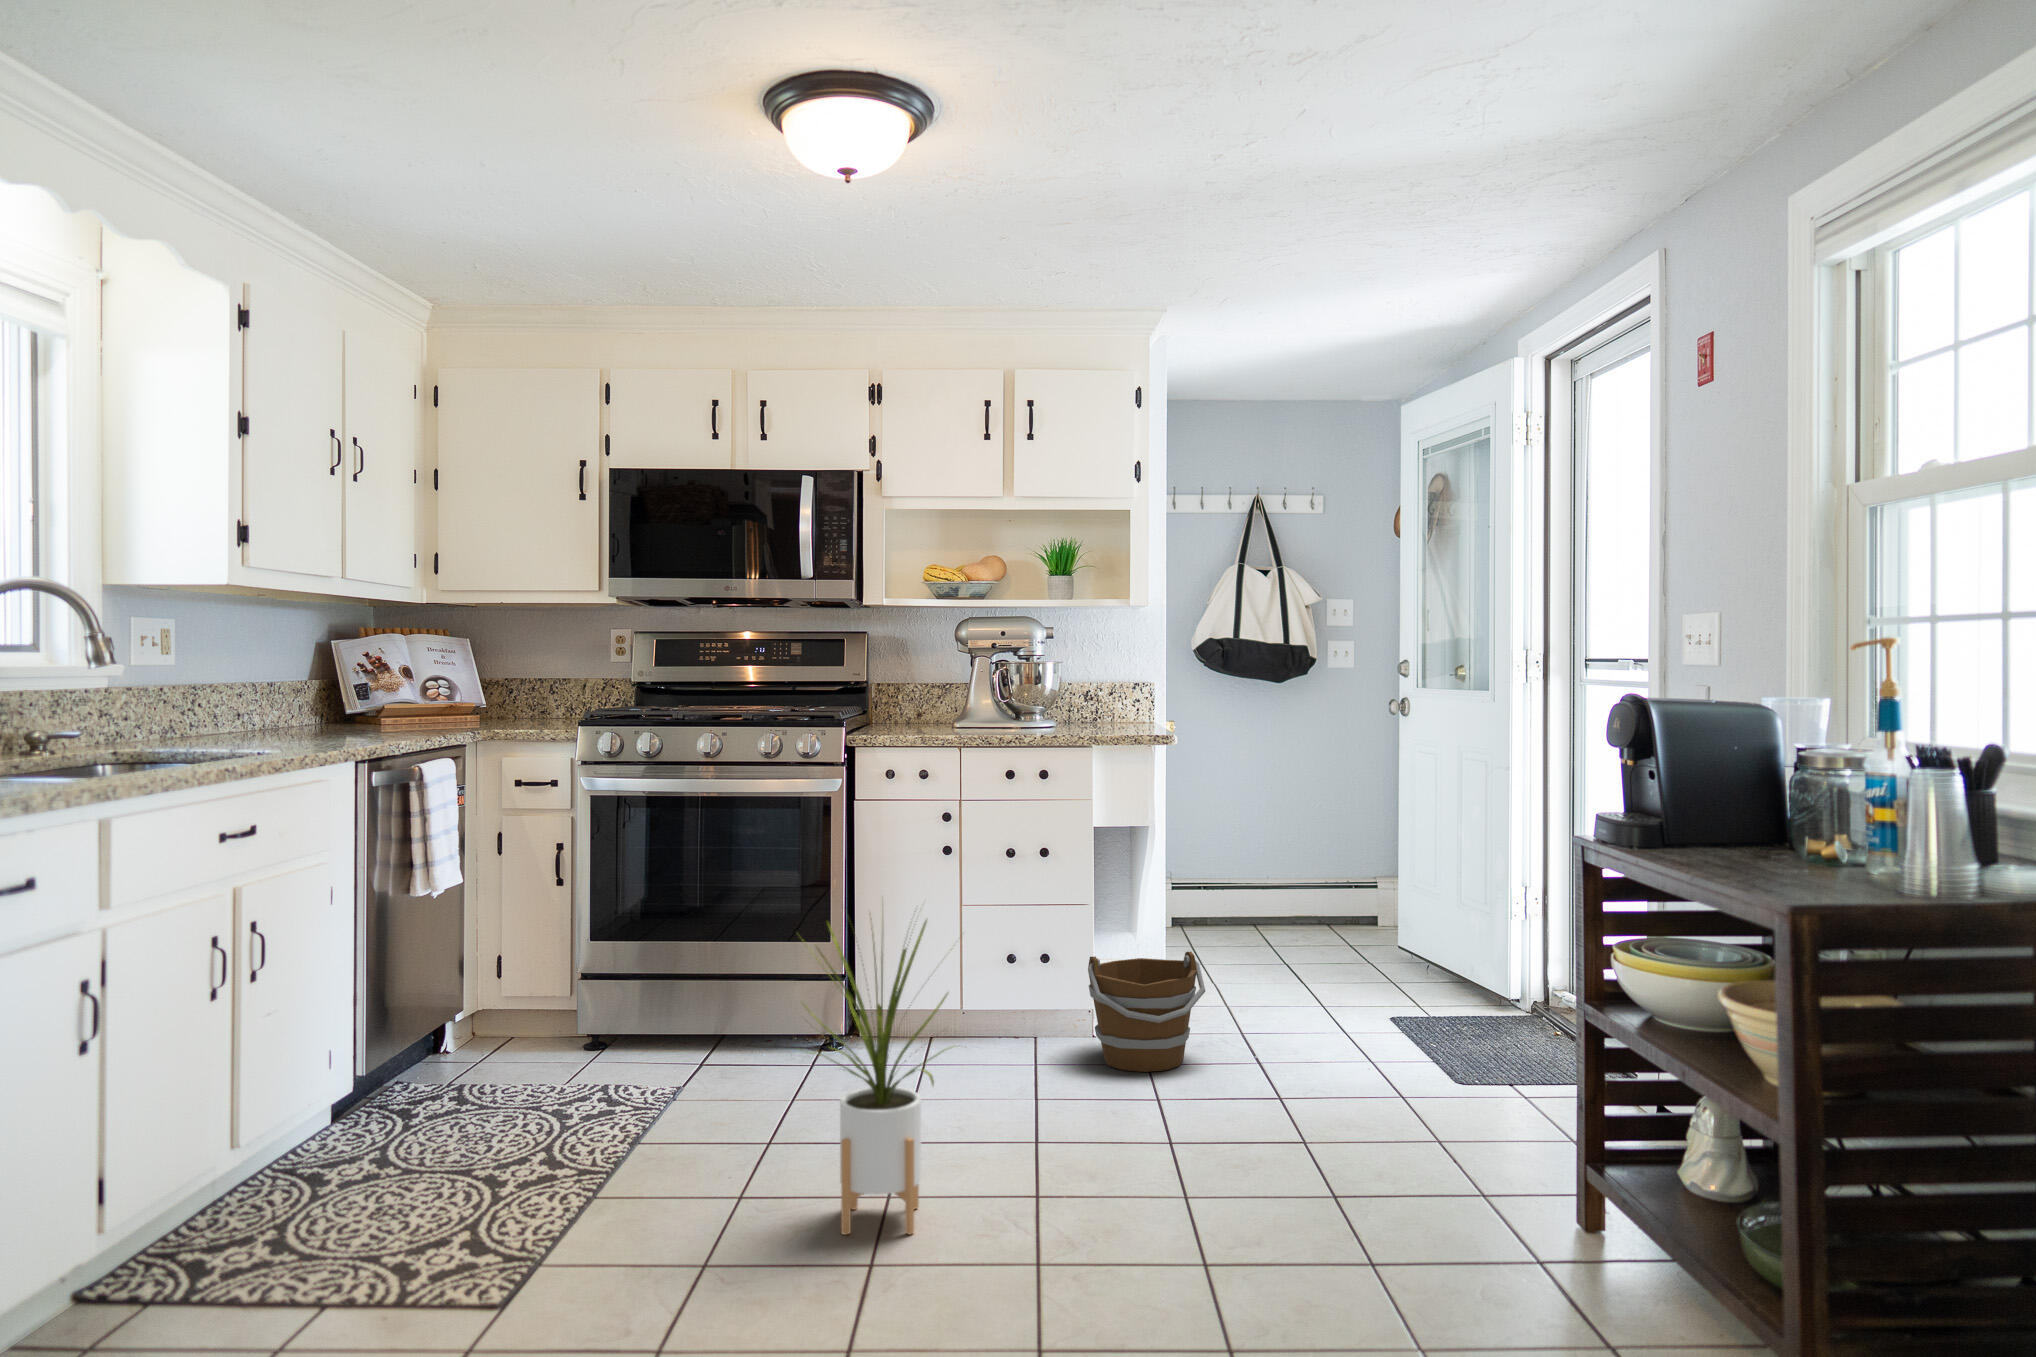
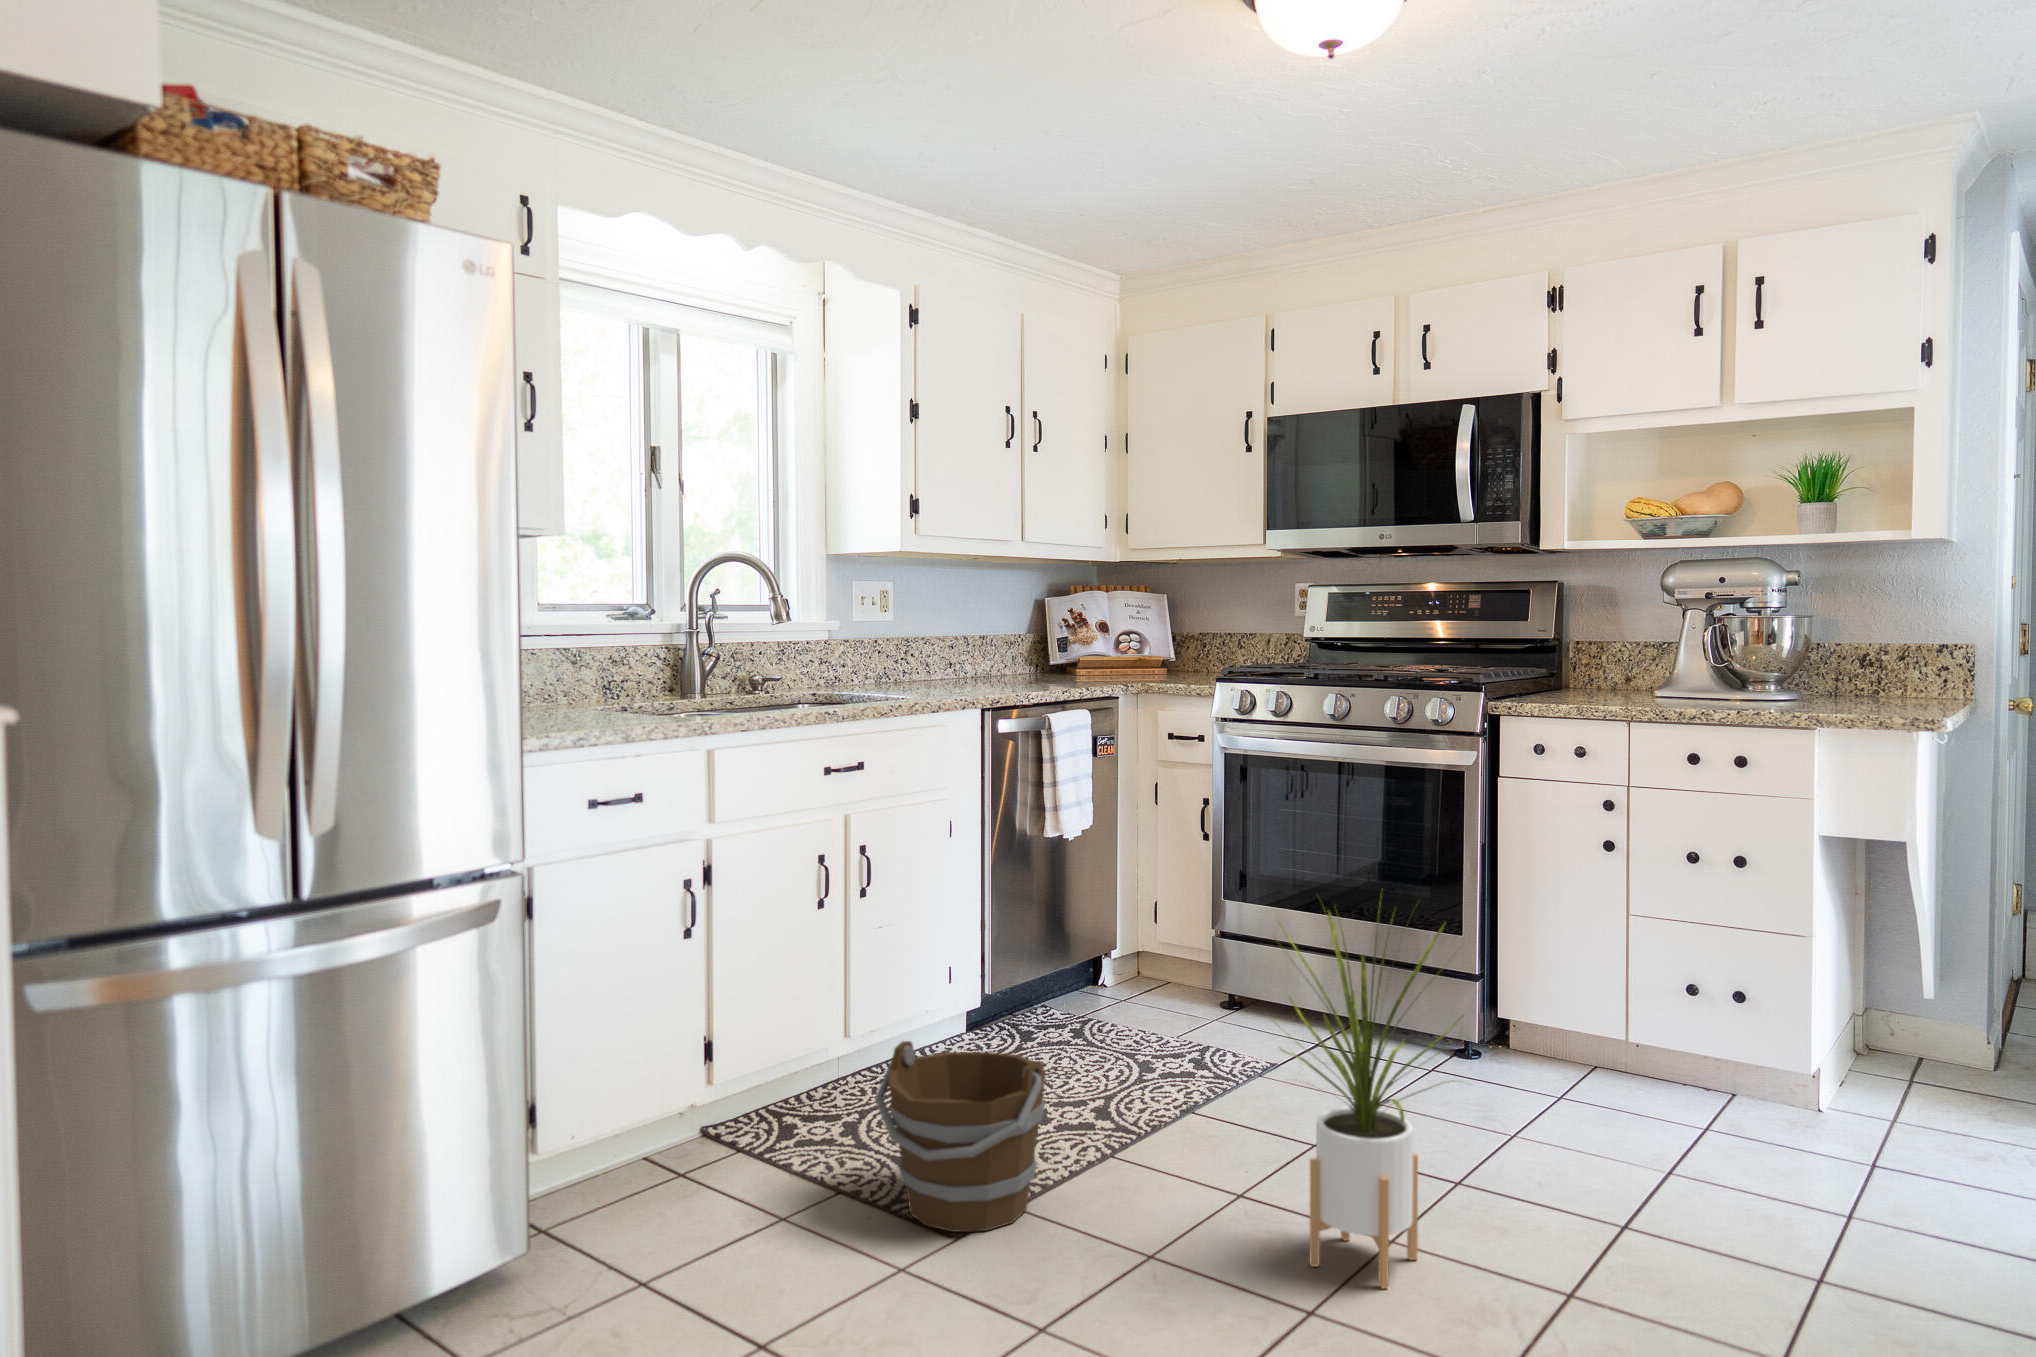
bucket: present [1088,952,1205,1072] -> present [875,1041,1046,1232]

